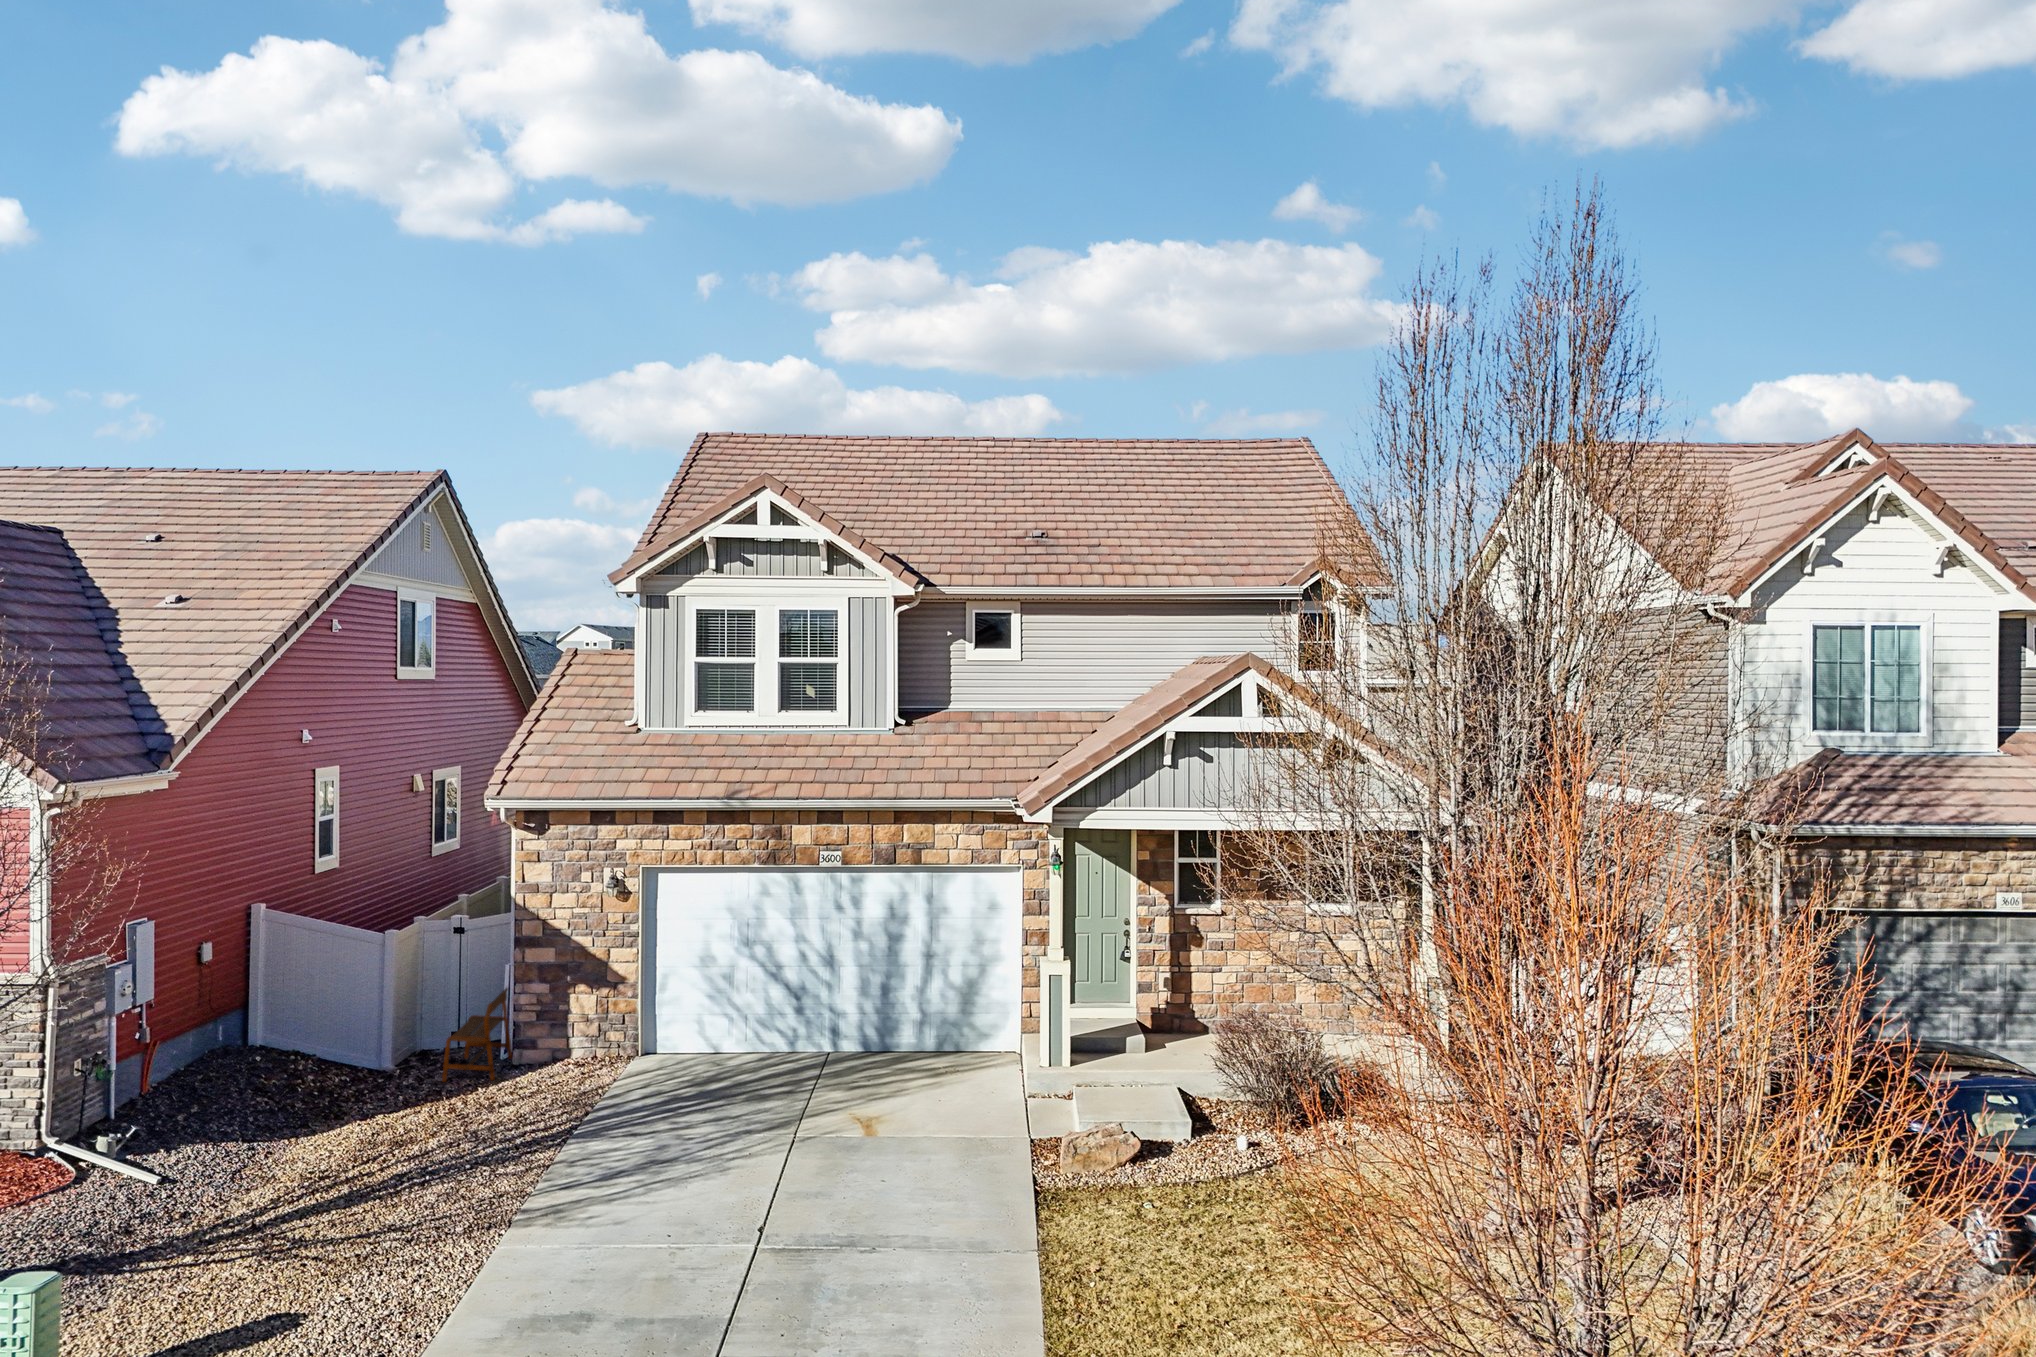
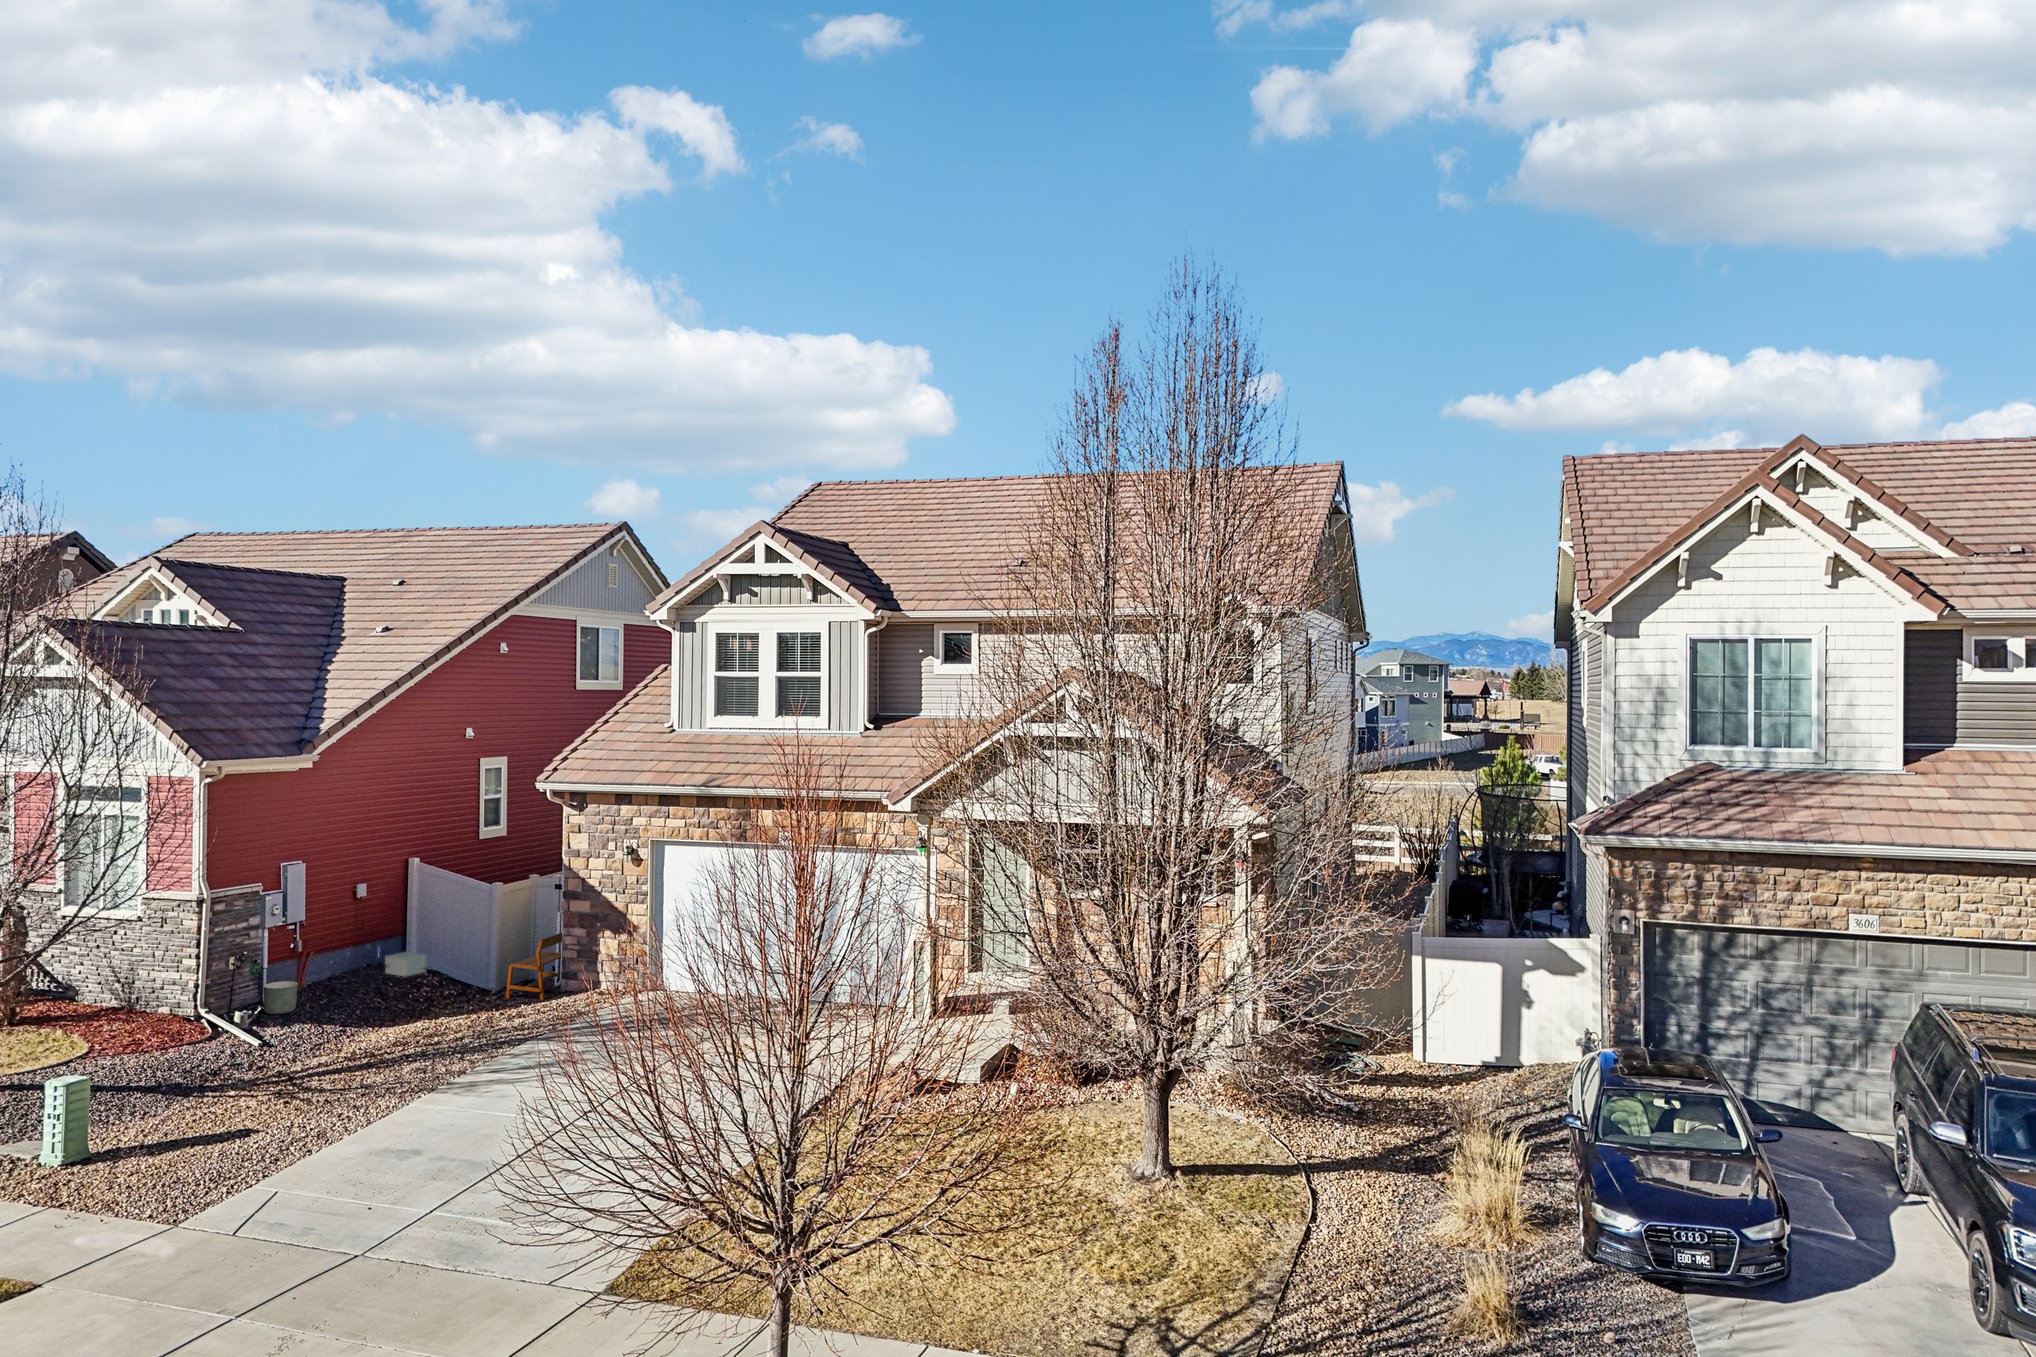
storage box: none [235,1027,292,1061] -> present [385,952,426,976]
planter: none [118,1085,165,1132] -> present [263,981,298,1014]

